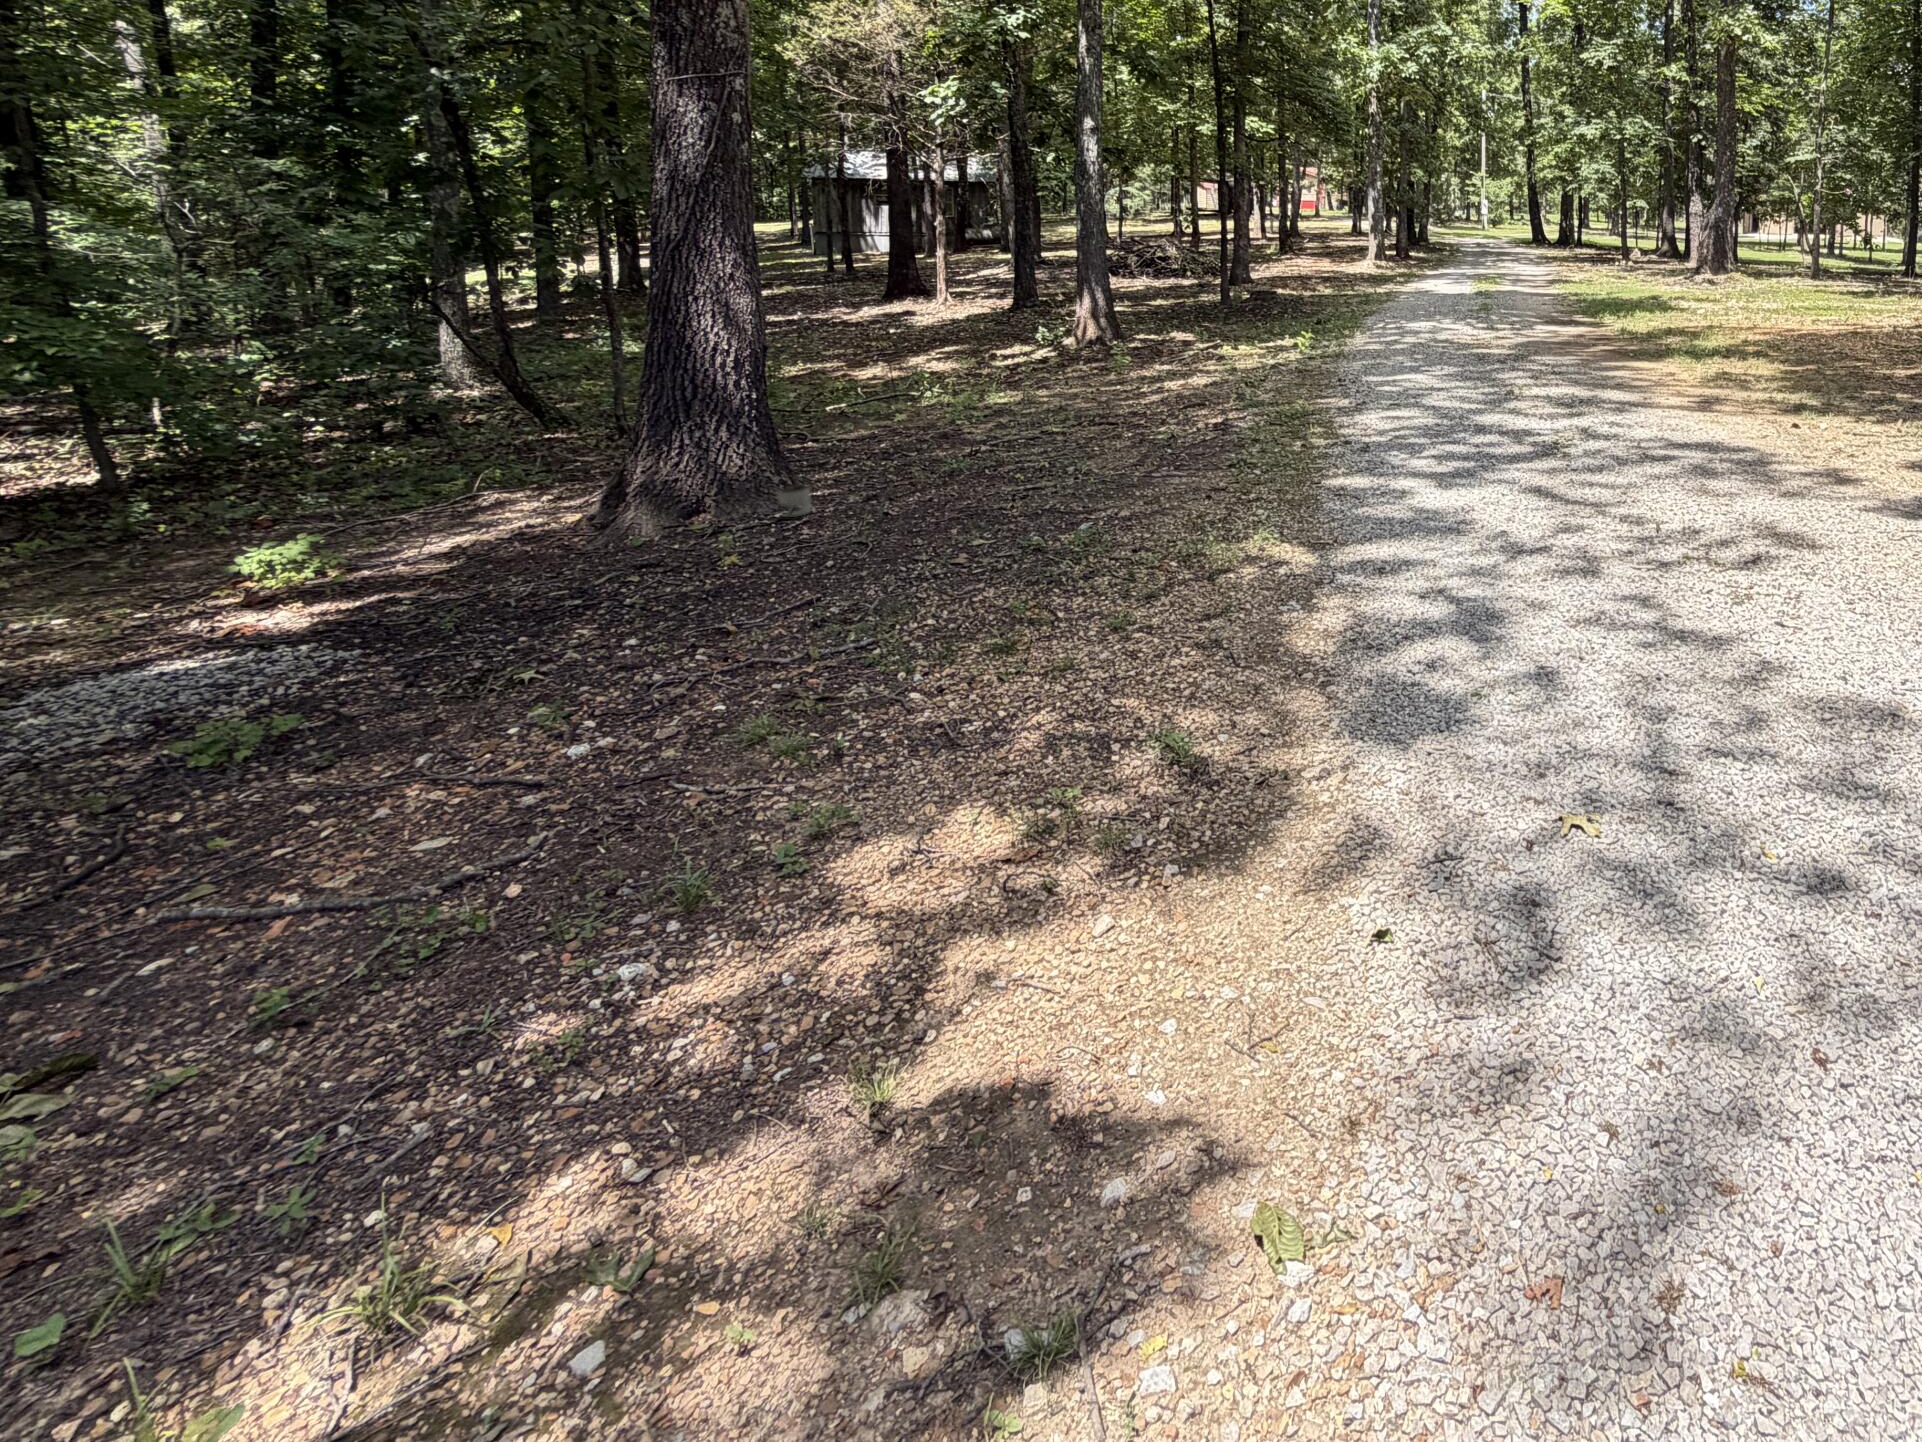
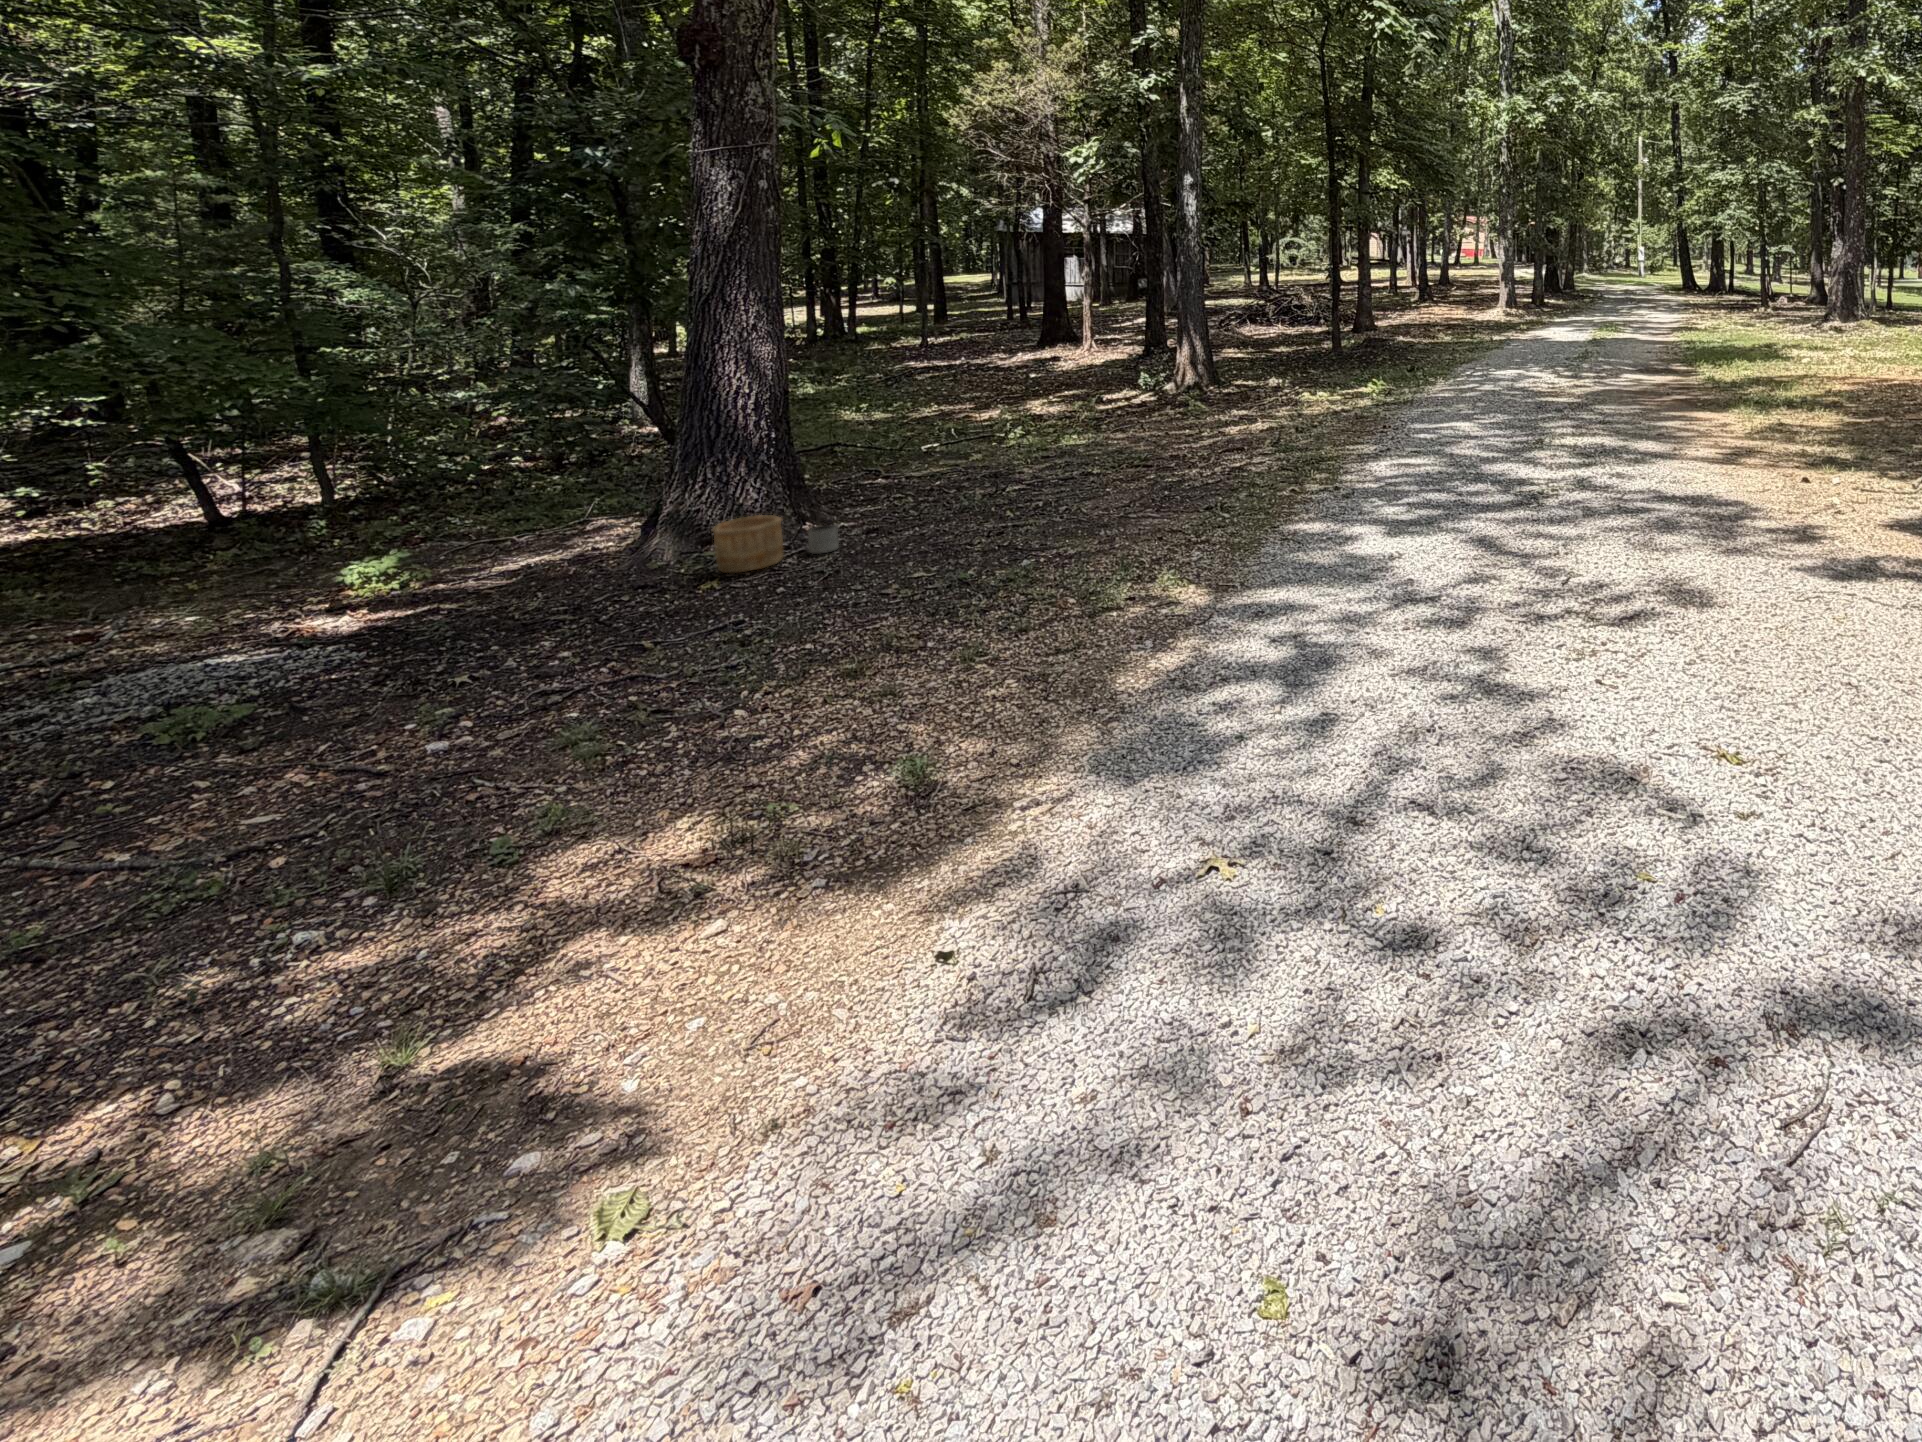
wooden bucket: none [679,478,756,540] -> present [712,515,784,573]

